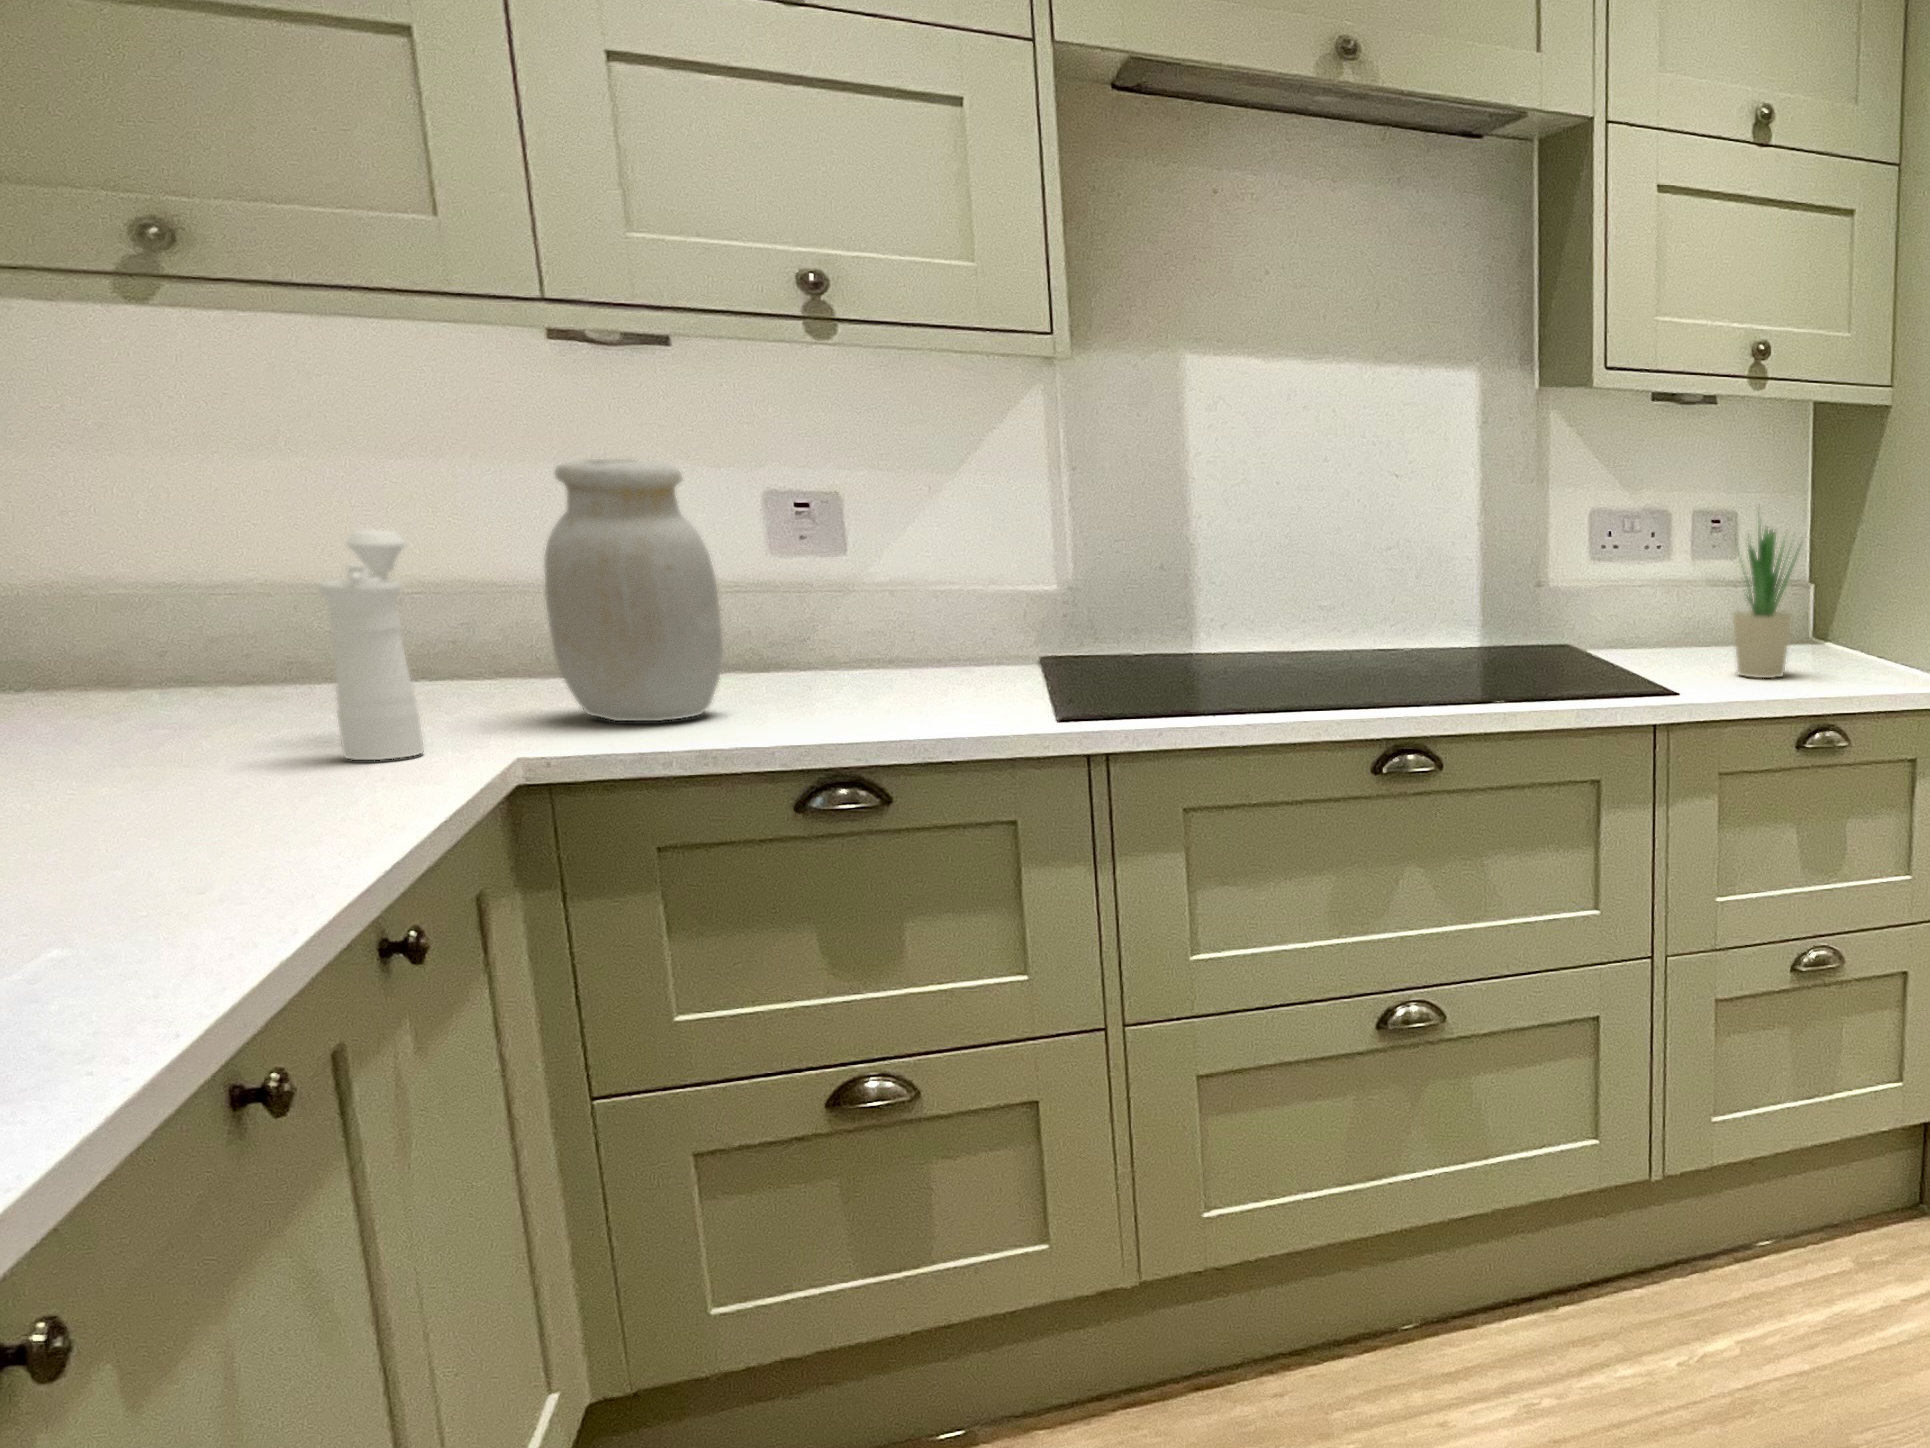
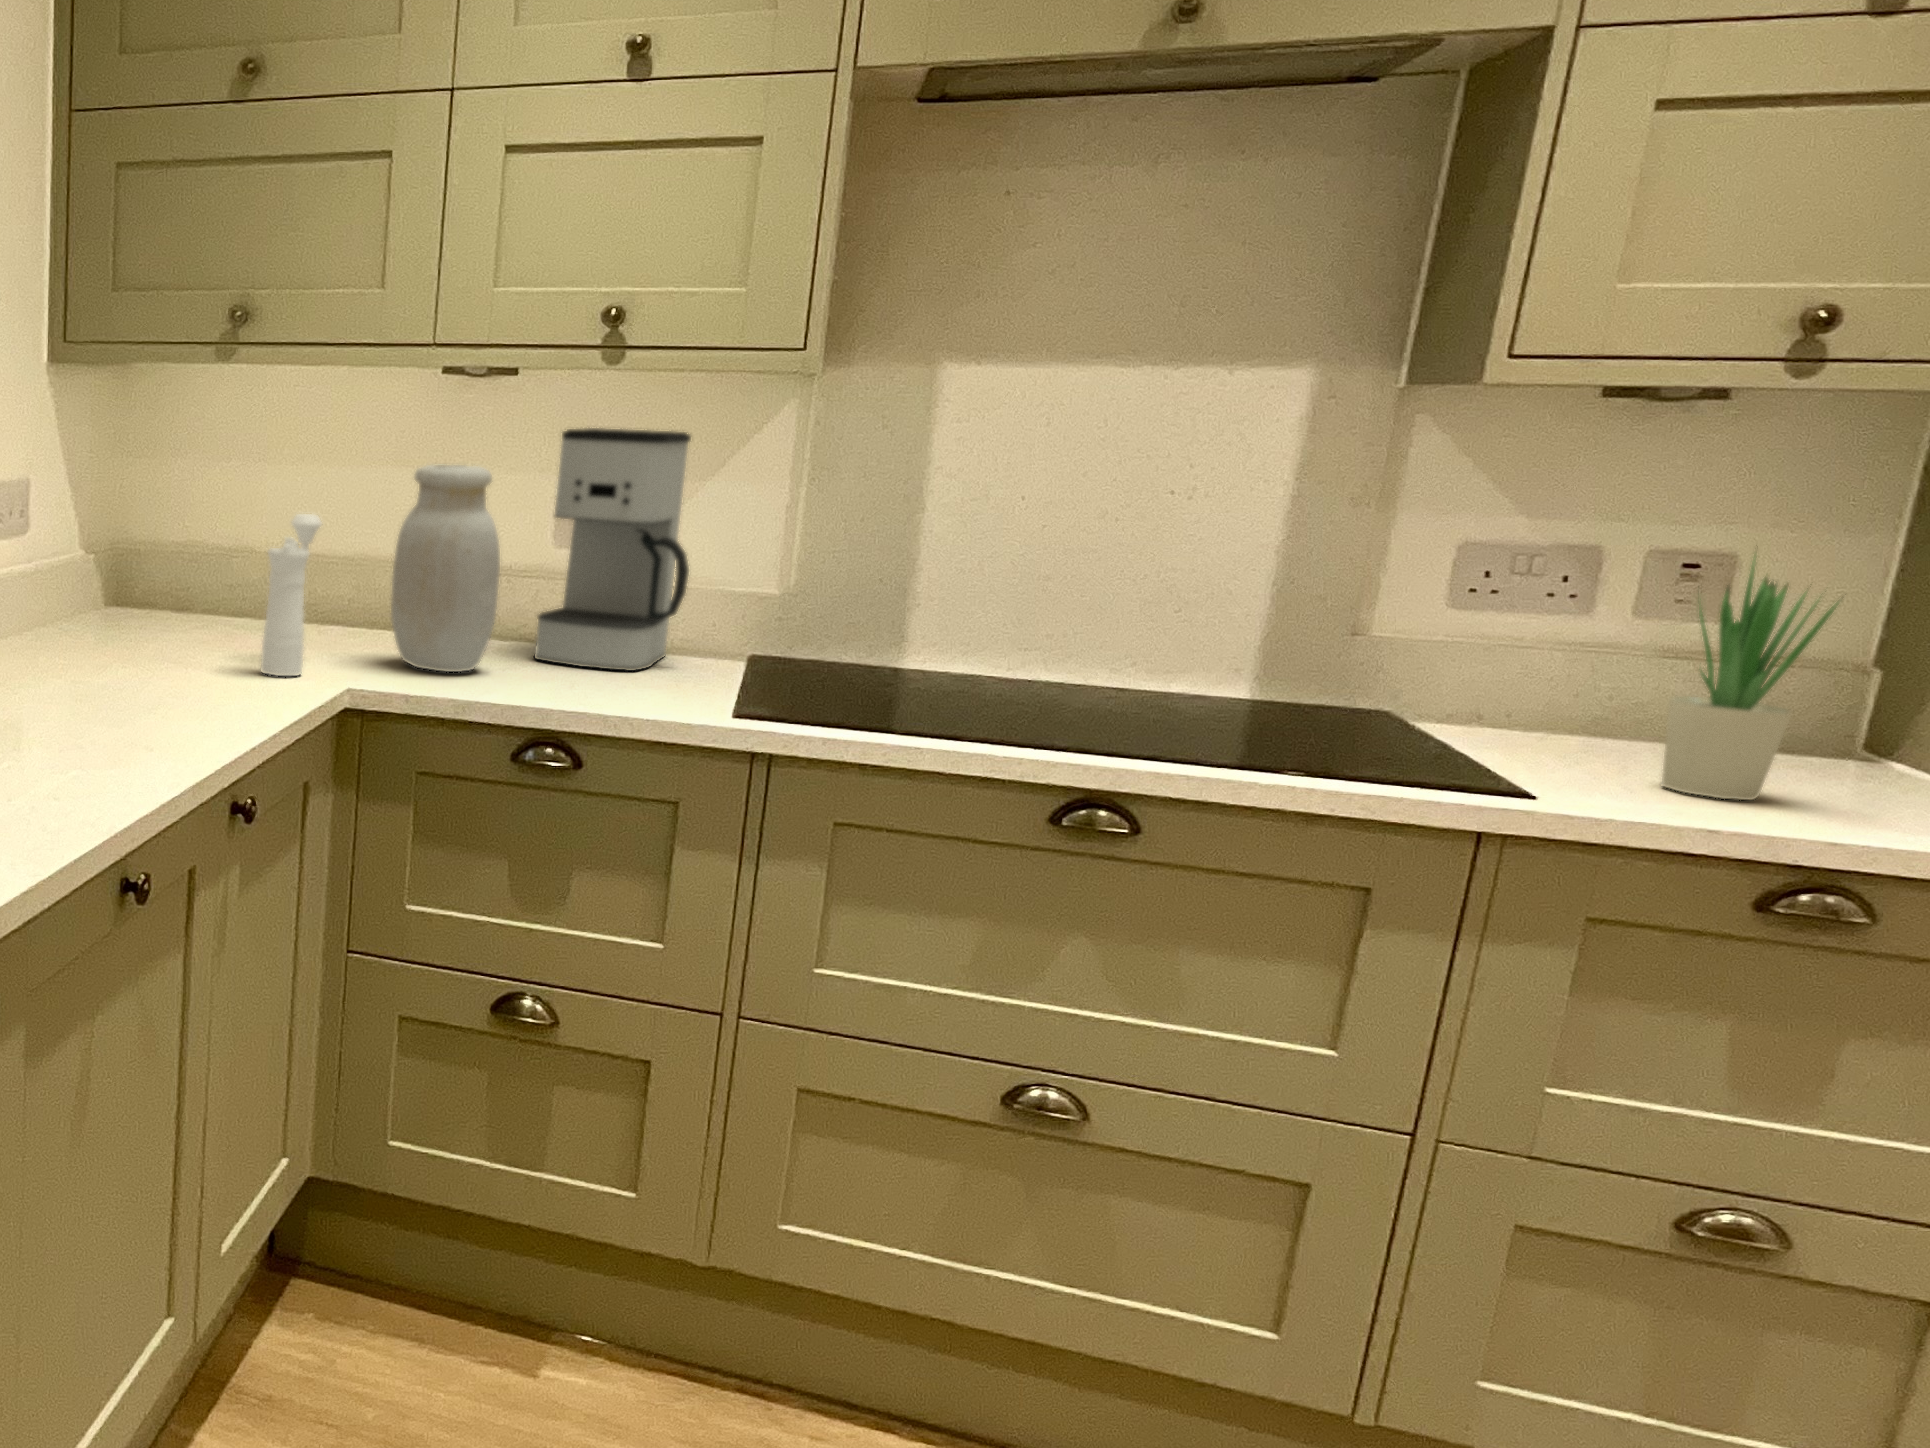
coffee maker: none [763,415,960,693] -> present [535,428,691,671]

